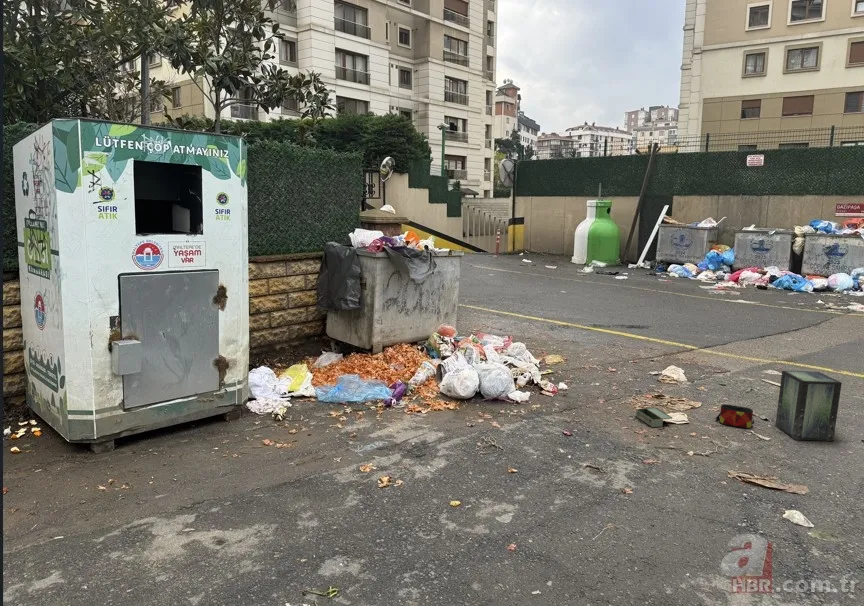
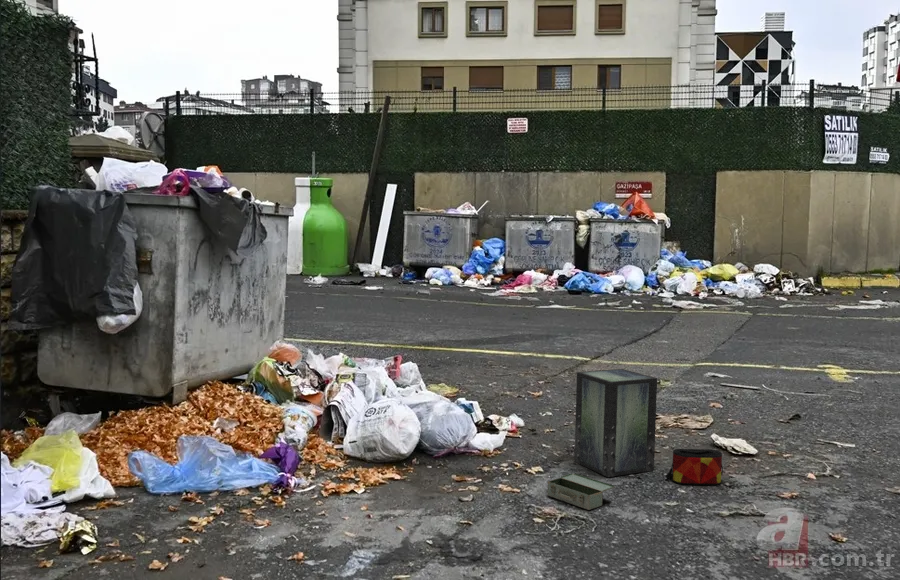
storage box: present [775,371,842,441] -> present [574,369,657,477]

